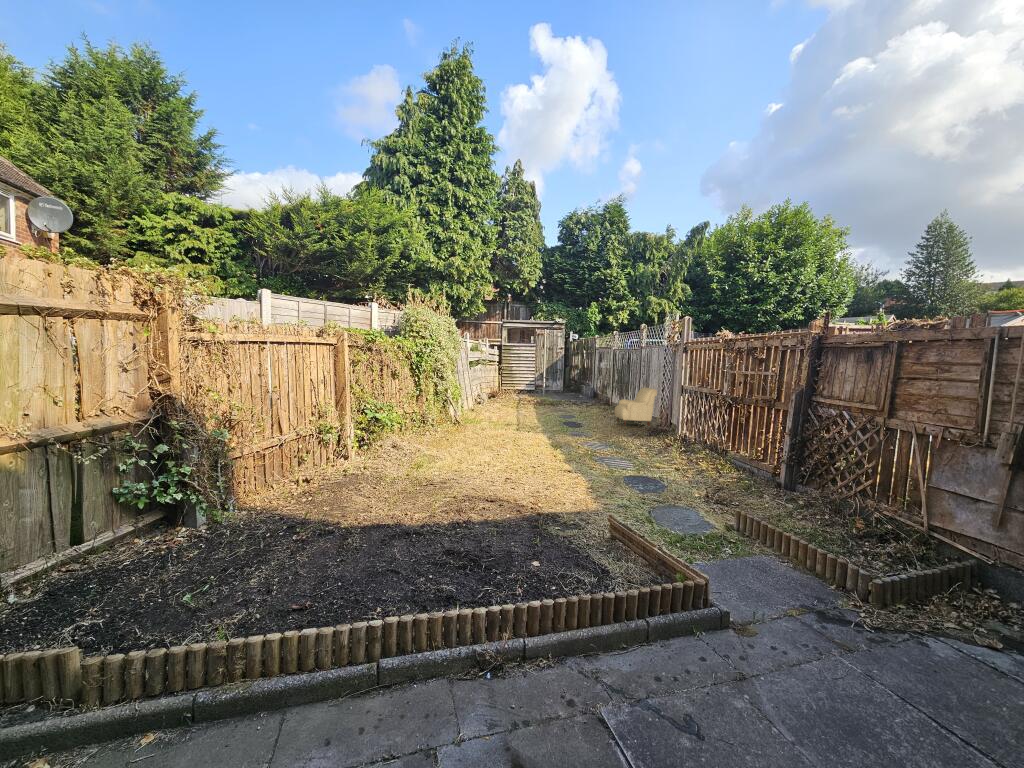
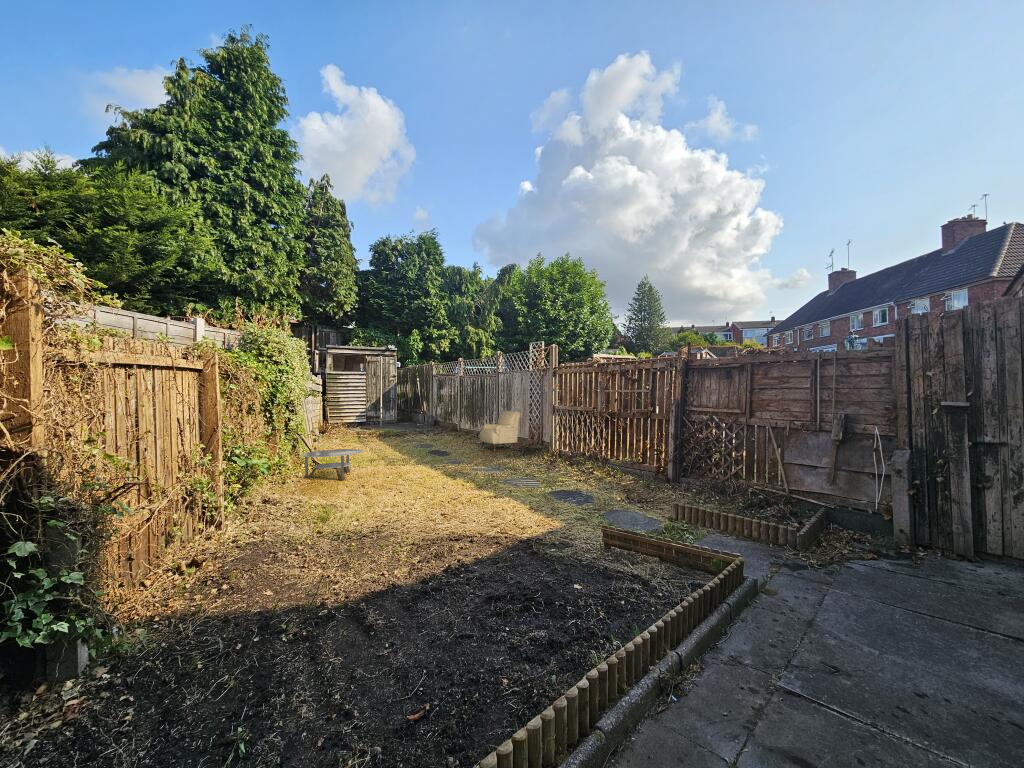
round table: none [439,410,487,435] -> present [300,449,363,480]

